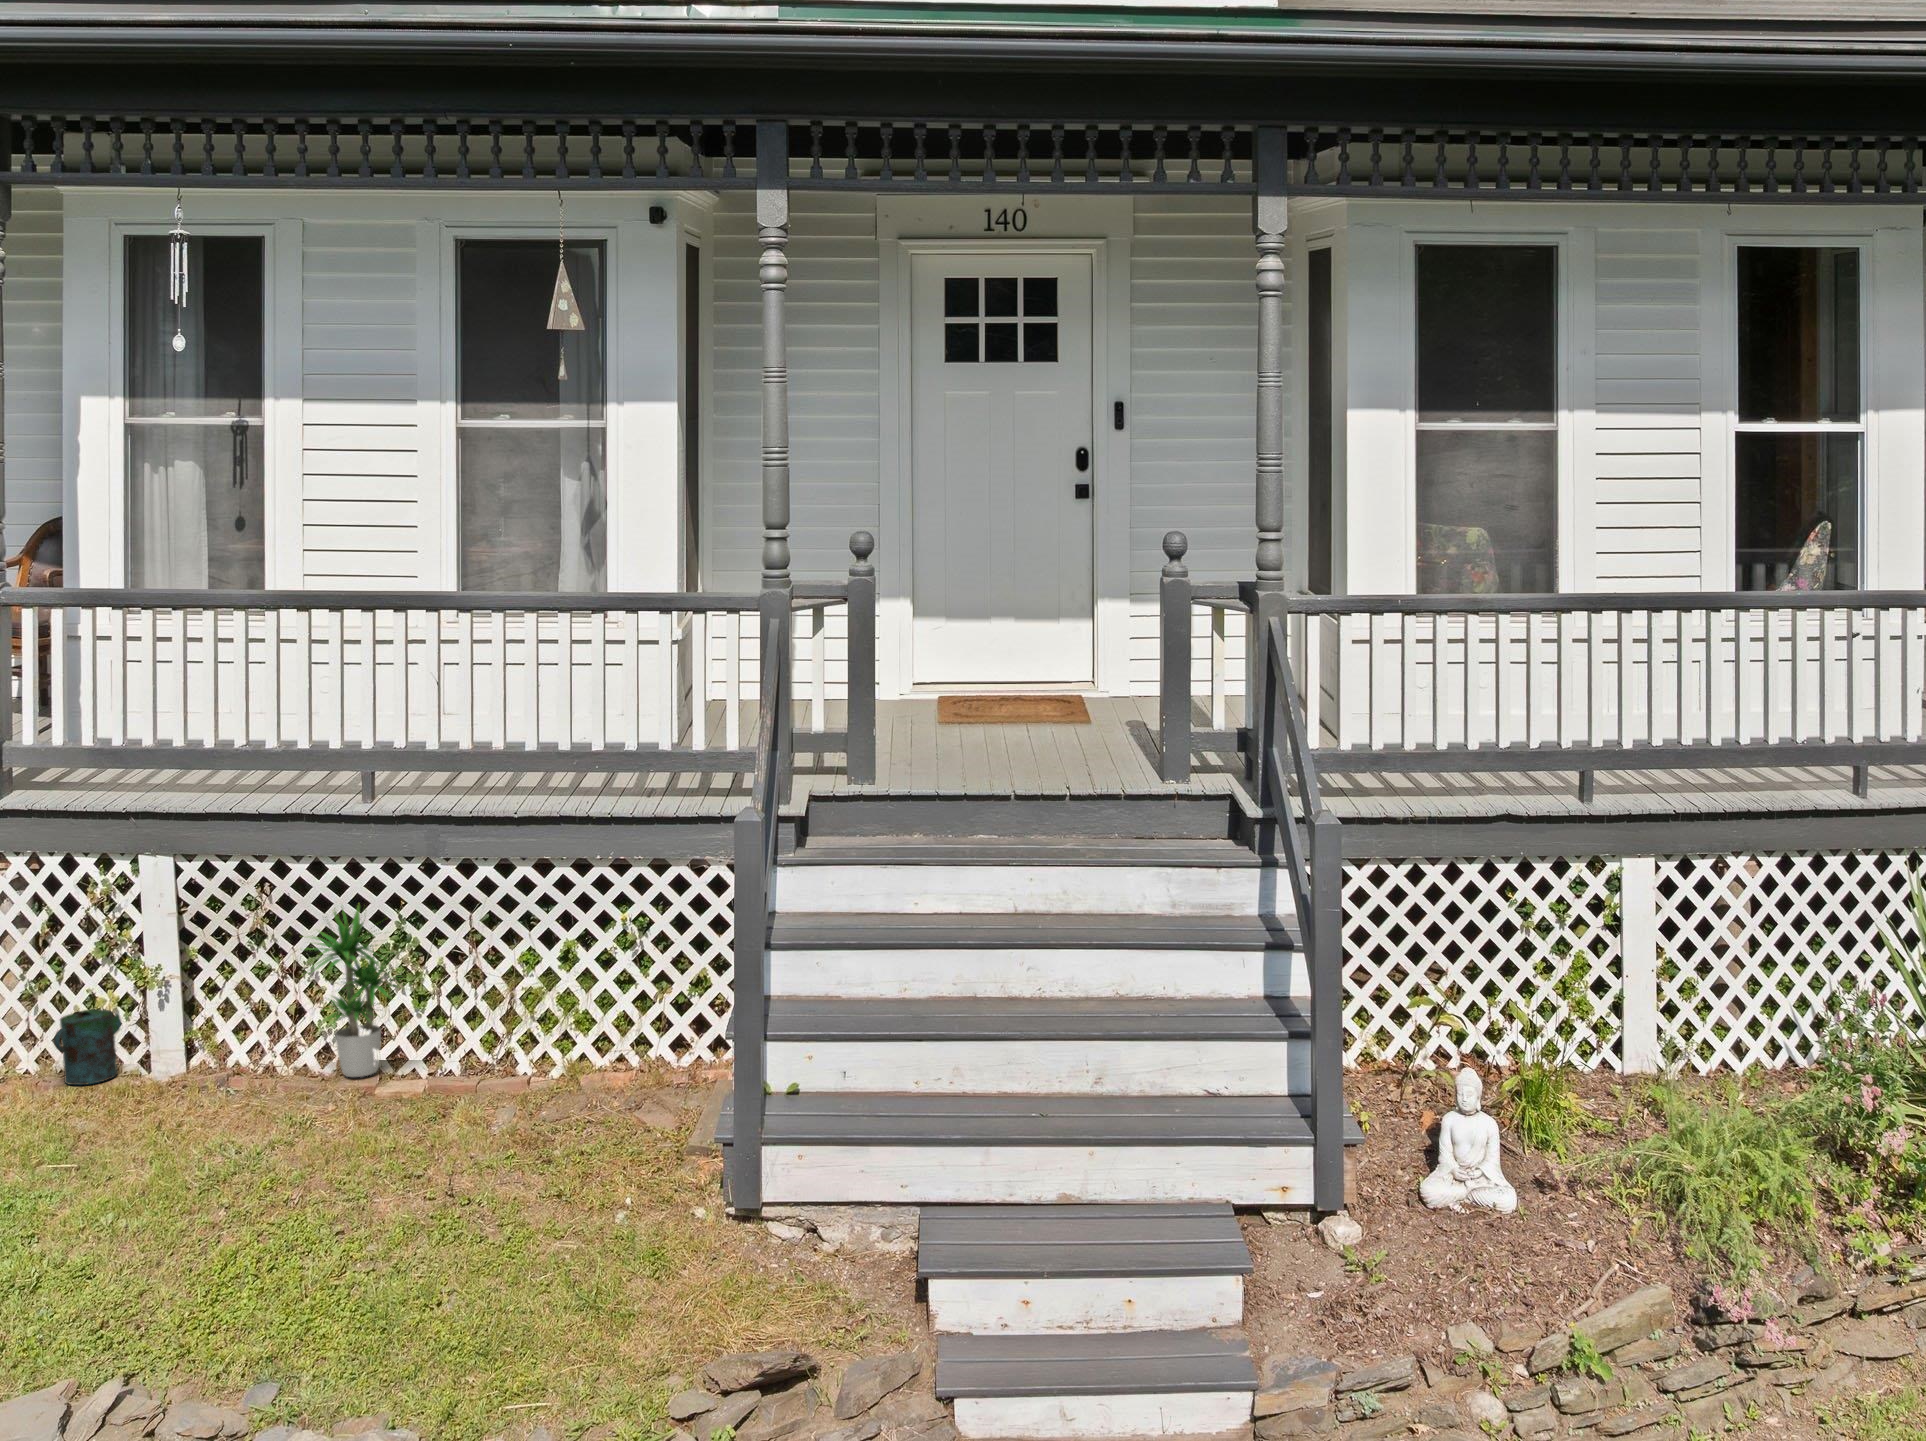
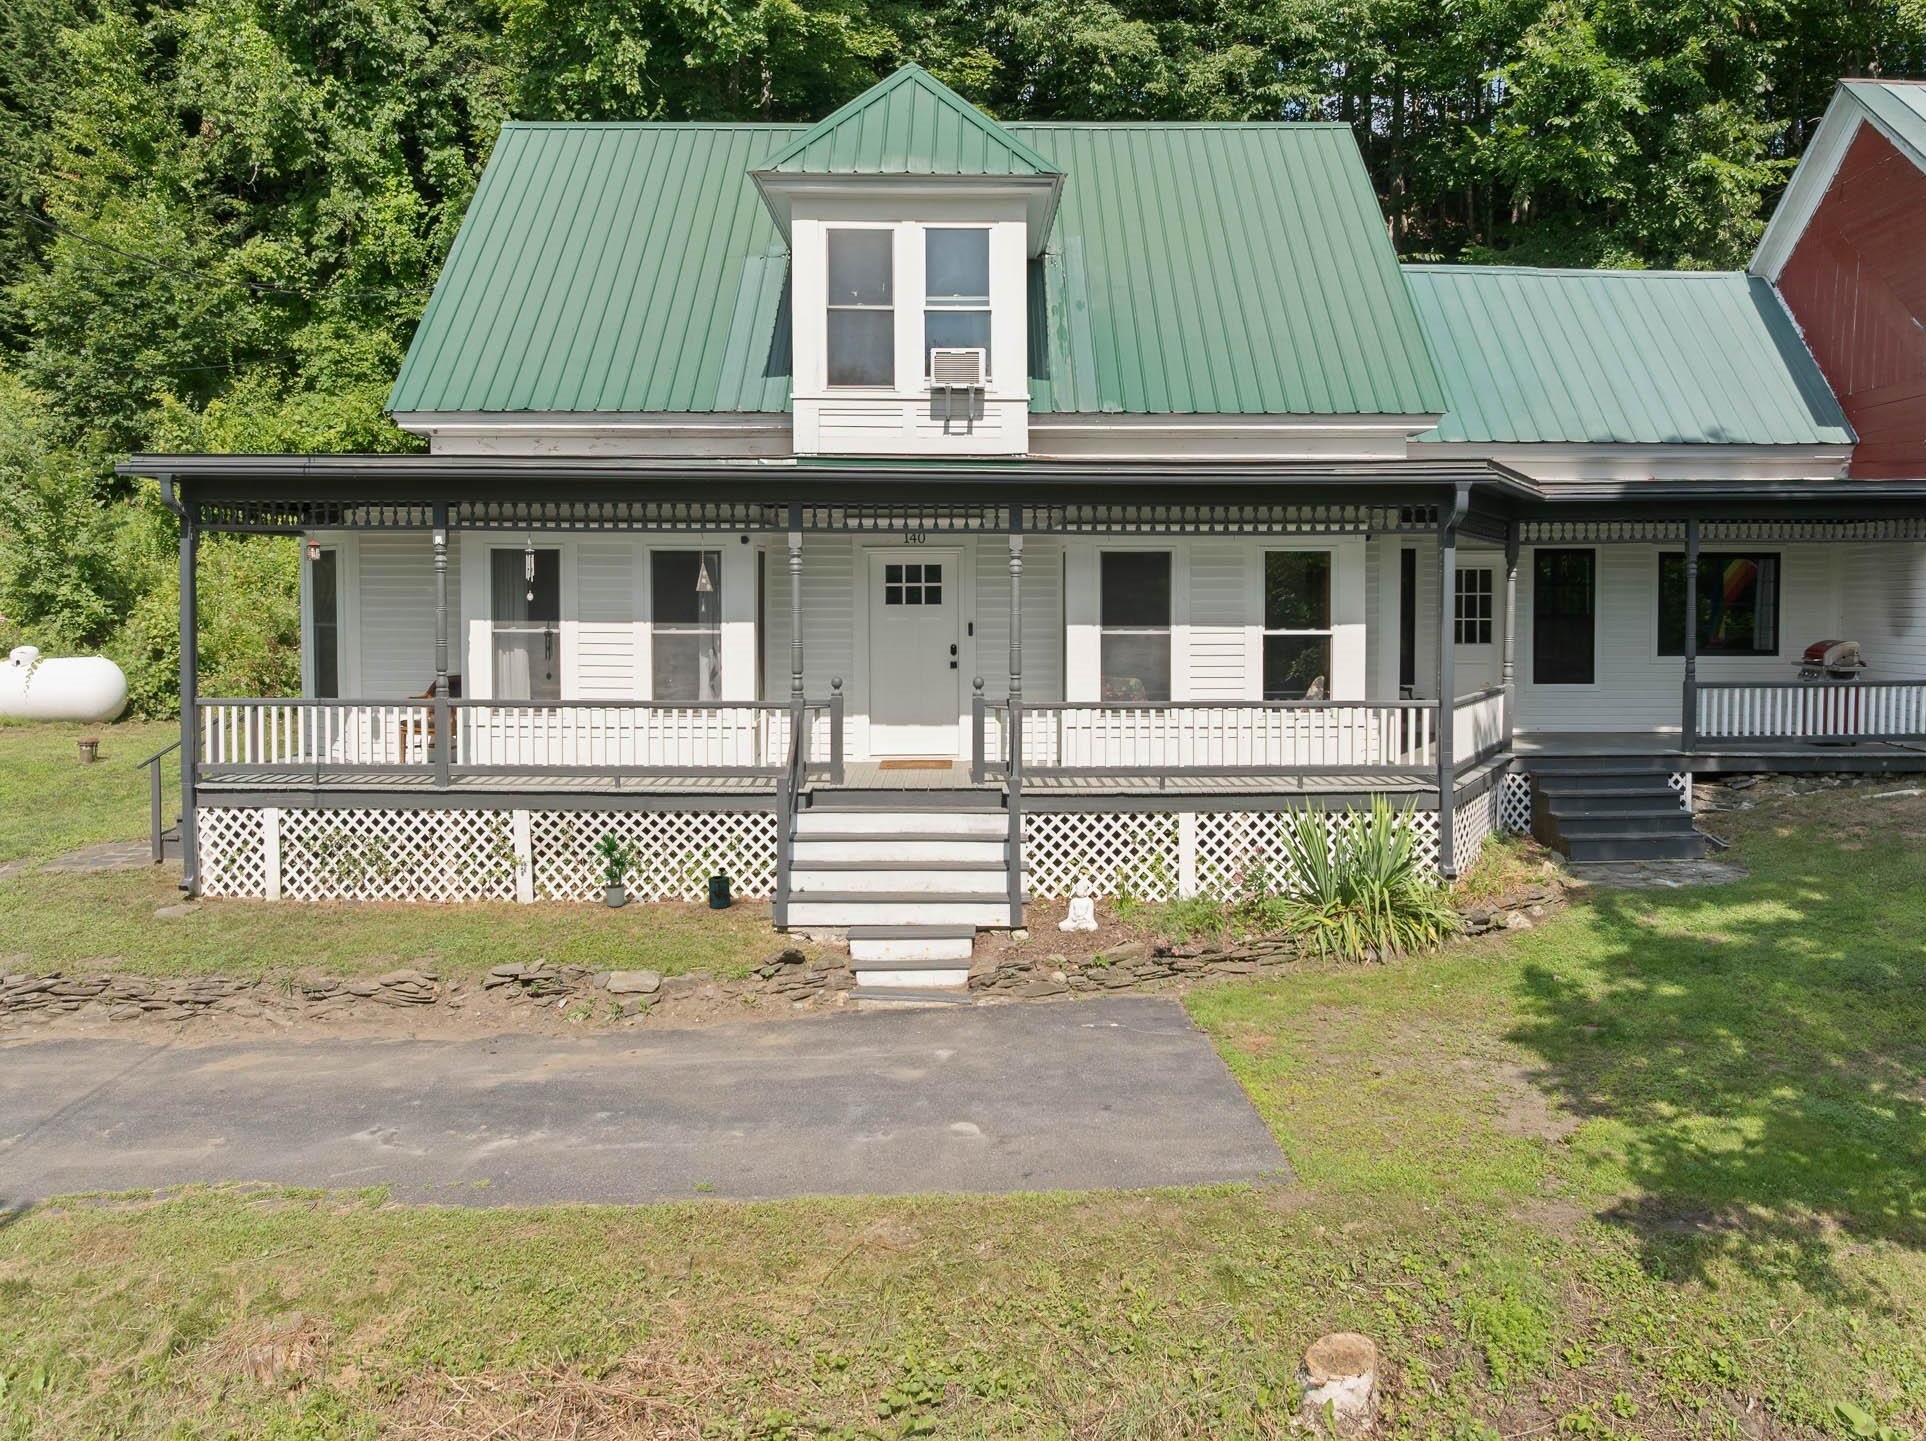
watering can: present [54,1009,121,1085] -> present [708,867,731,908]

